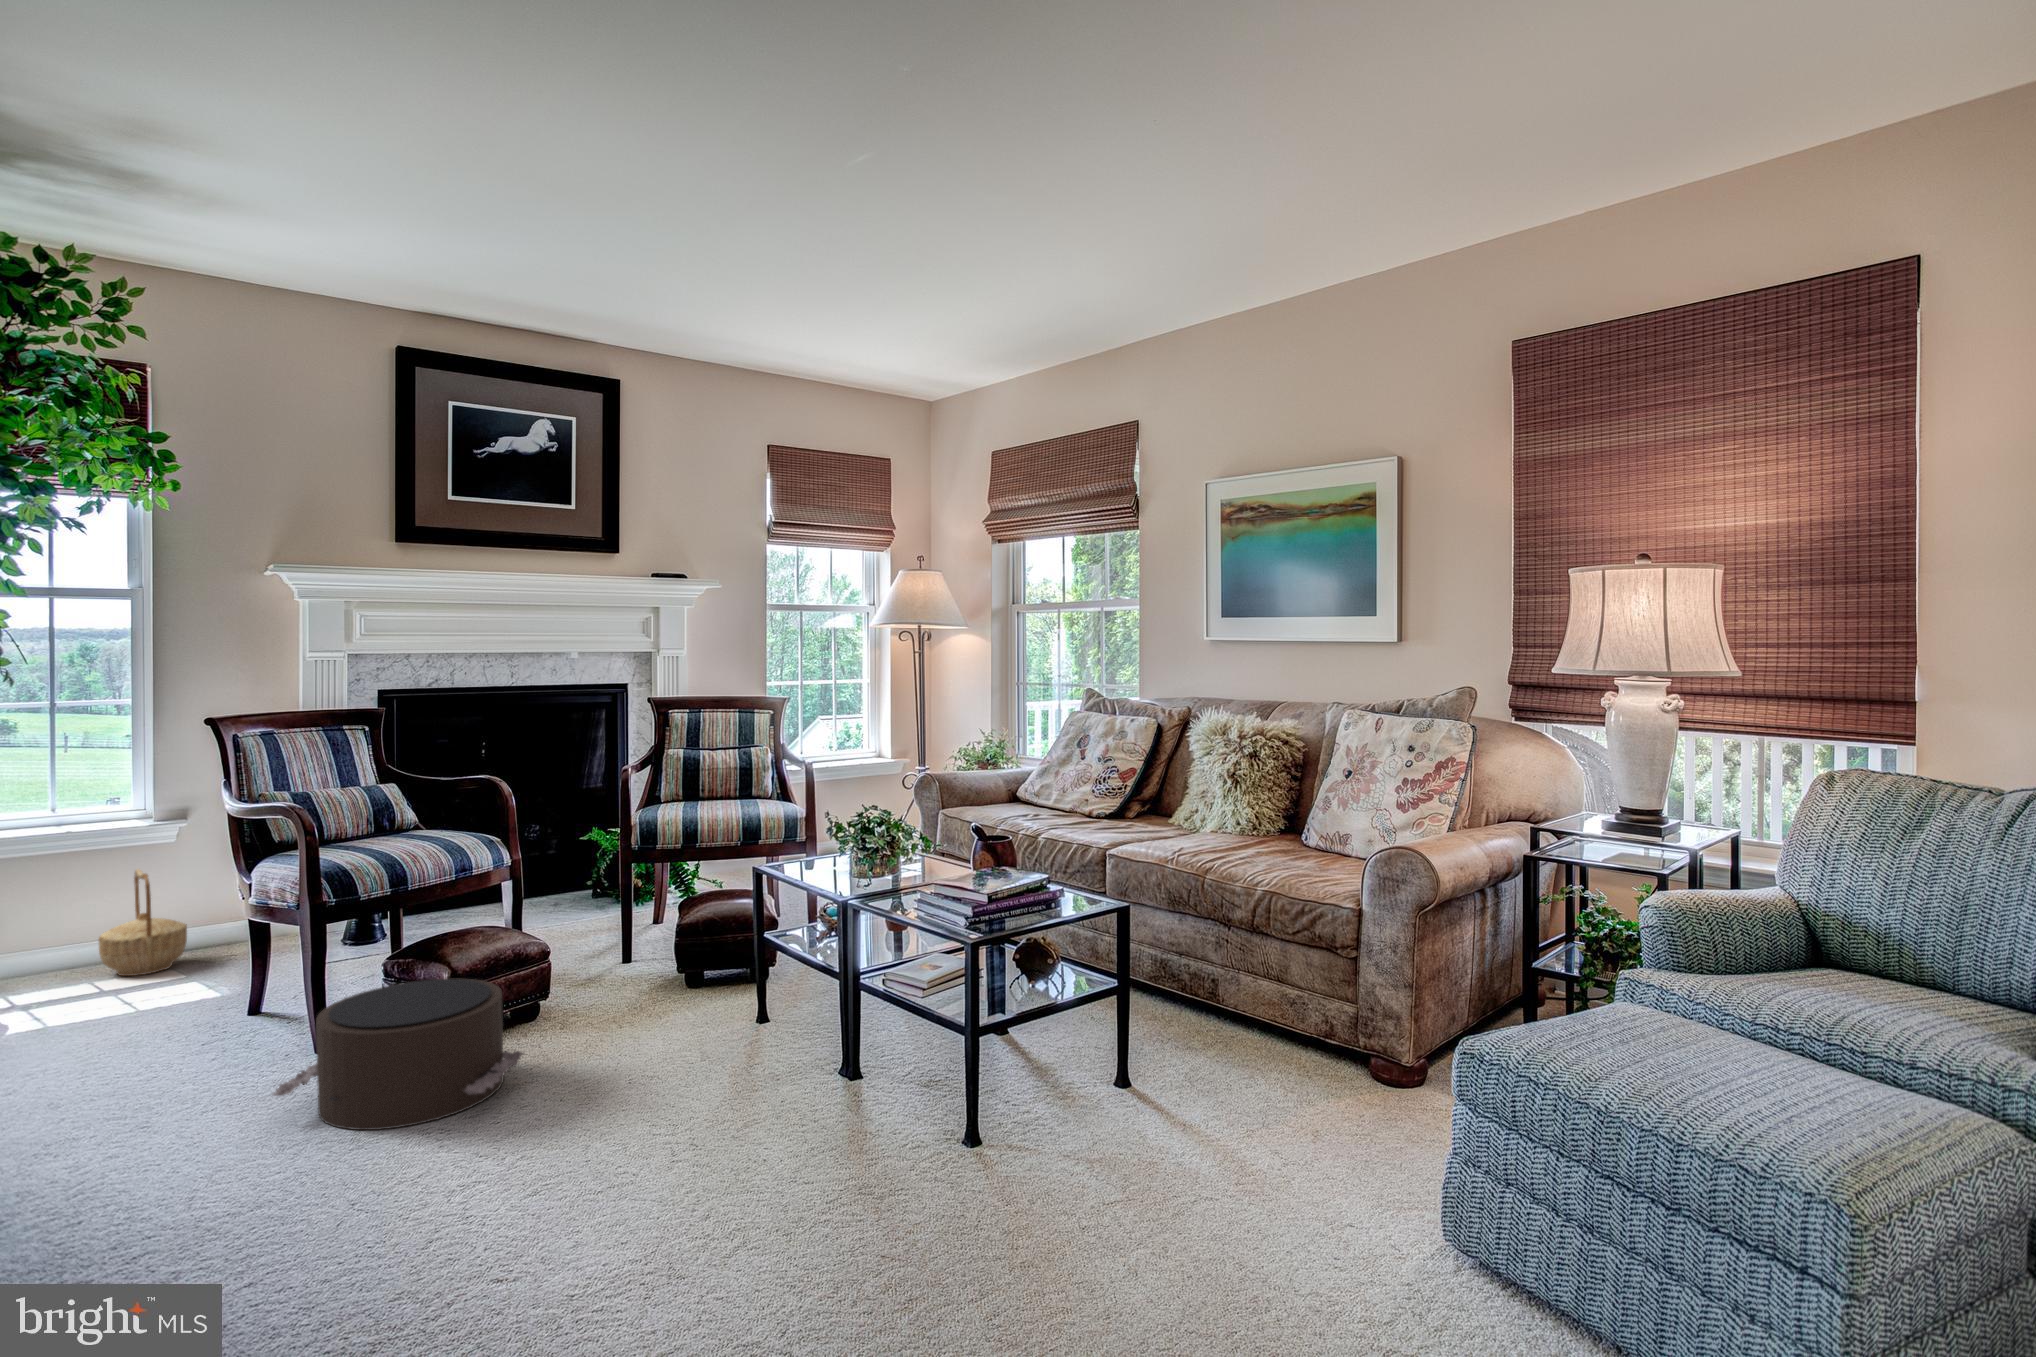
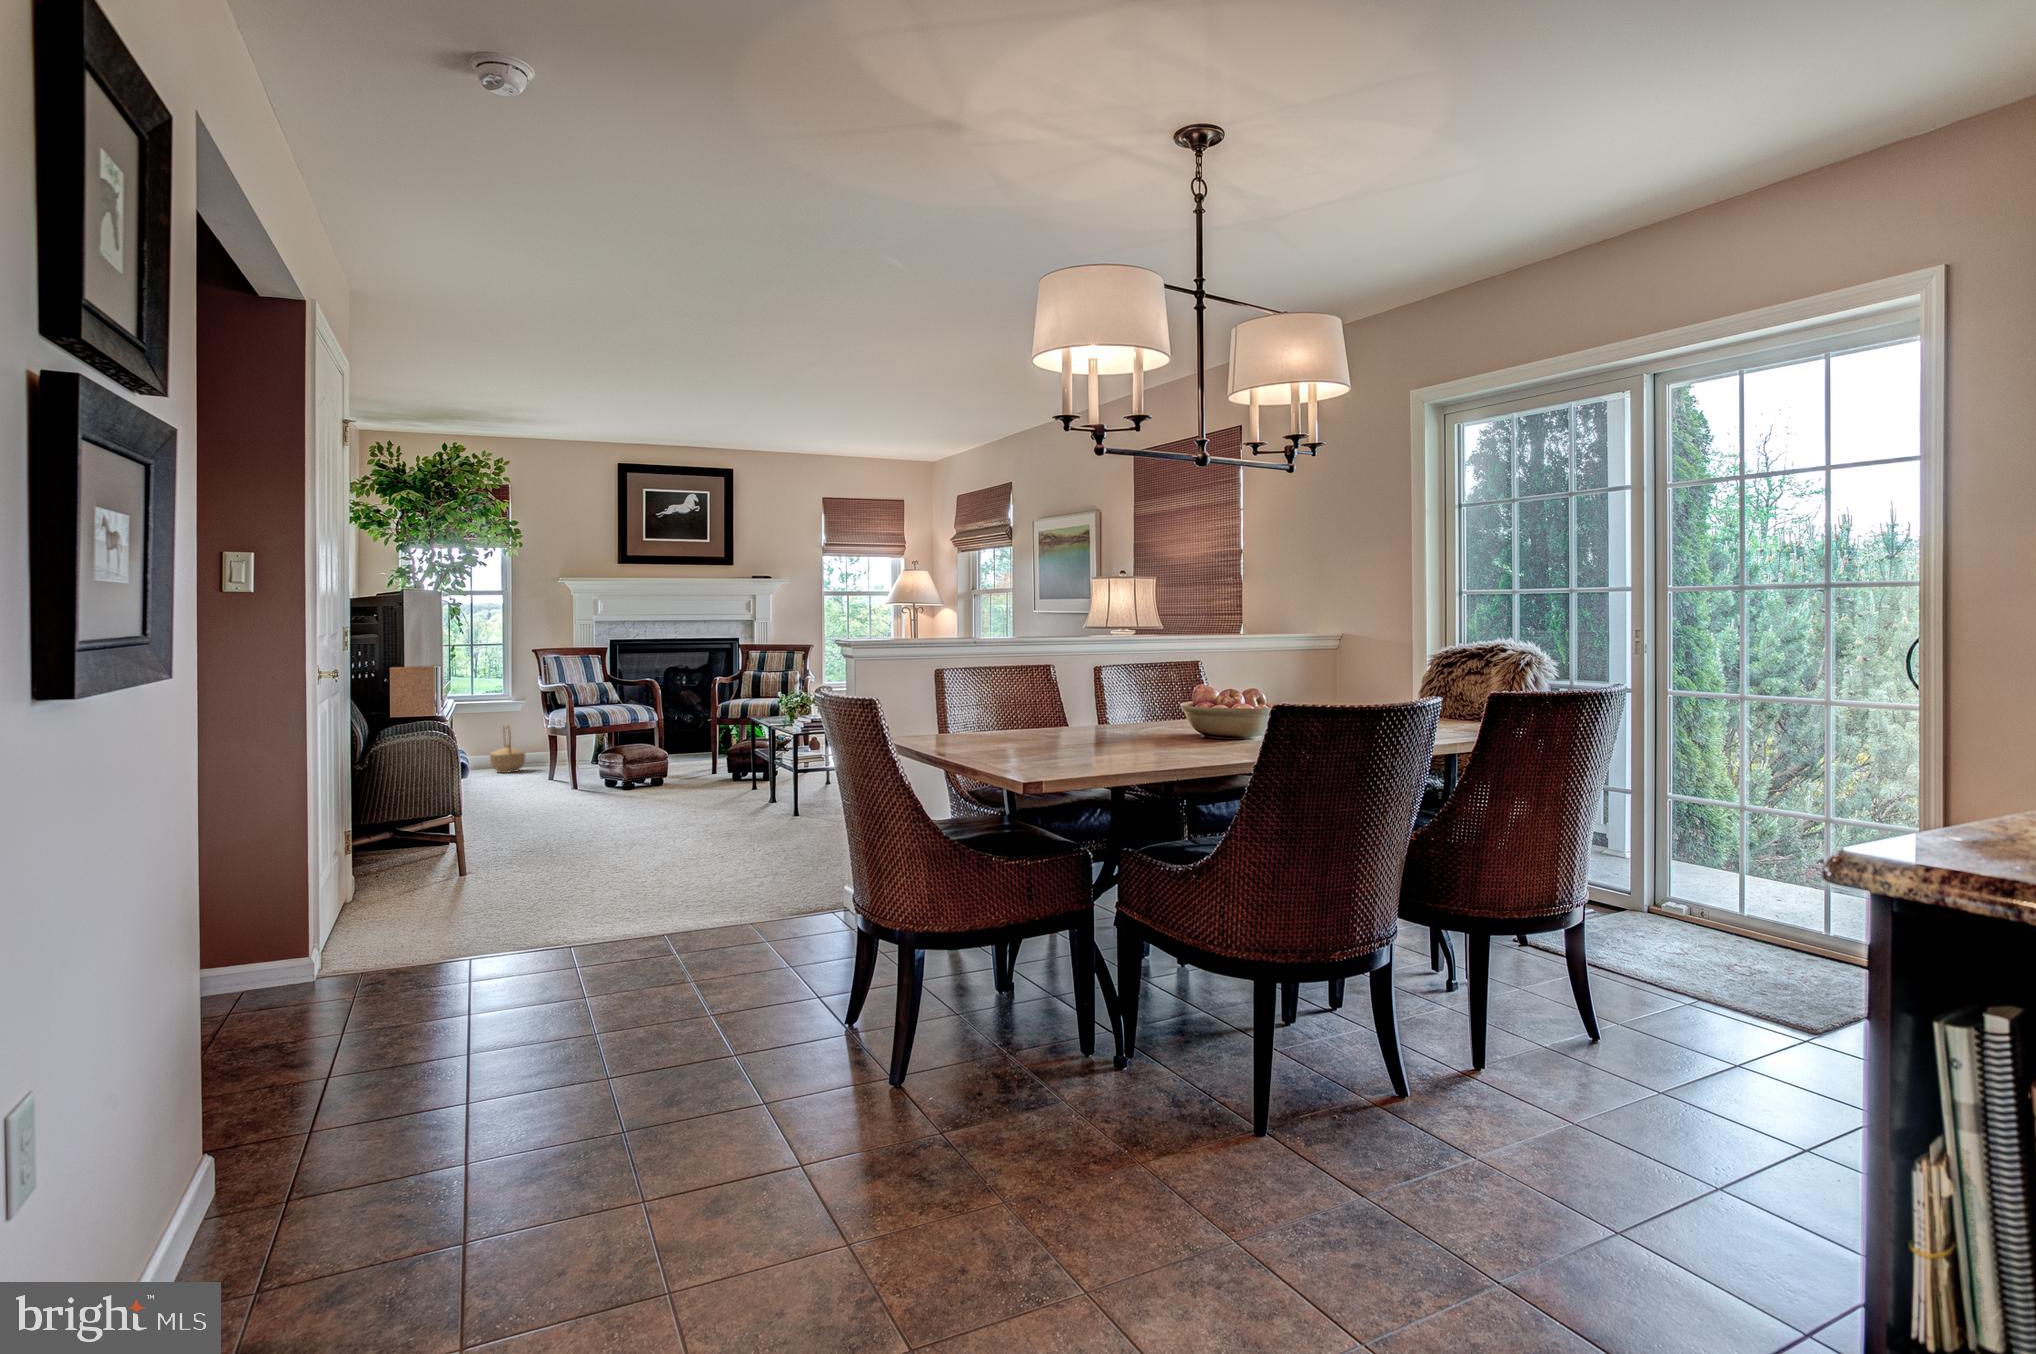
pouf: present [273,979,524,1130] -> none [555,756,649,803]

